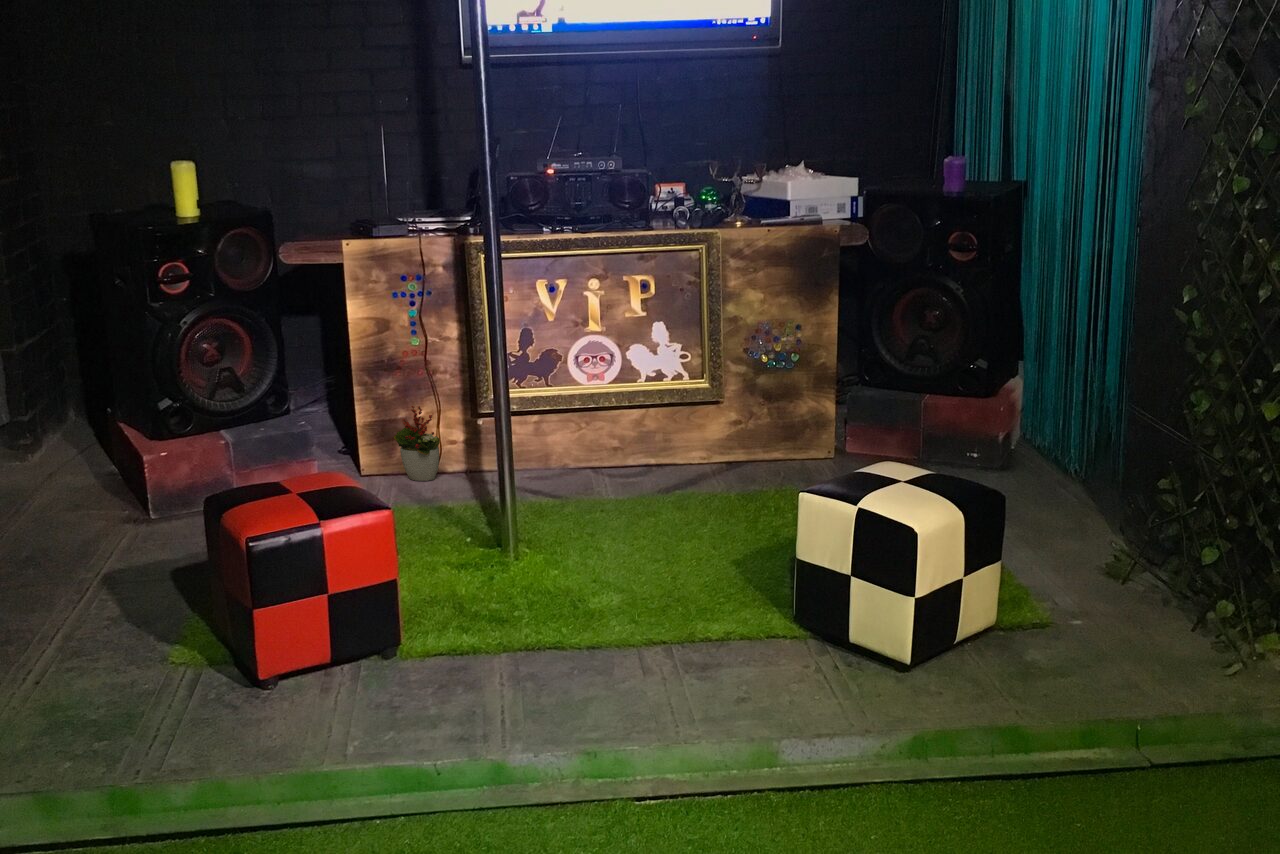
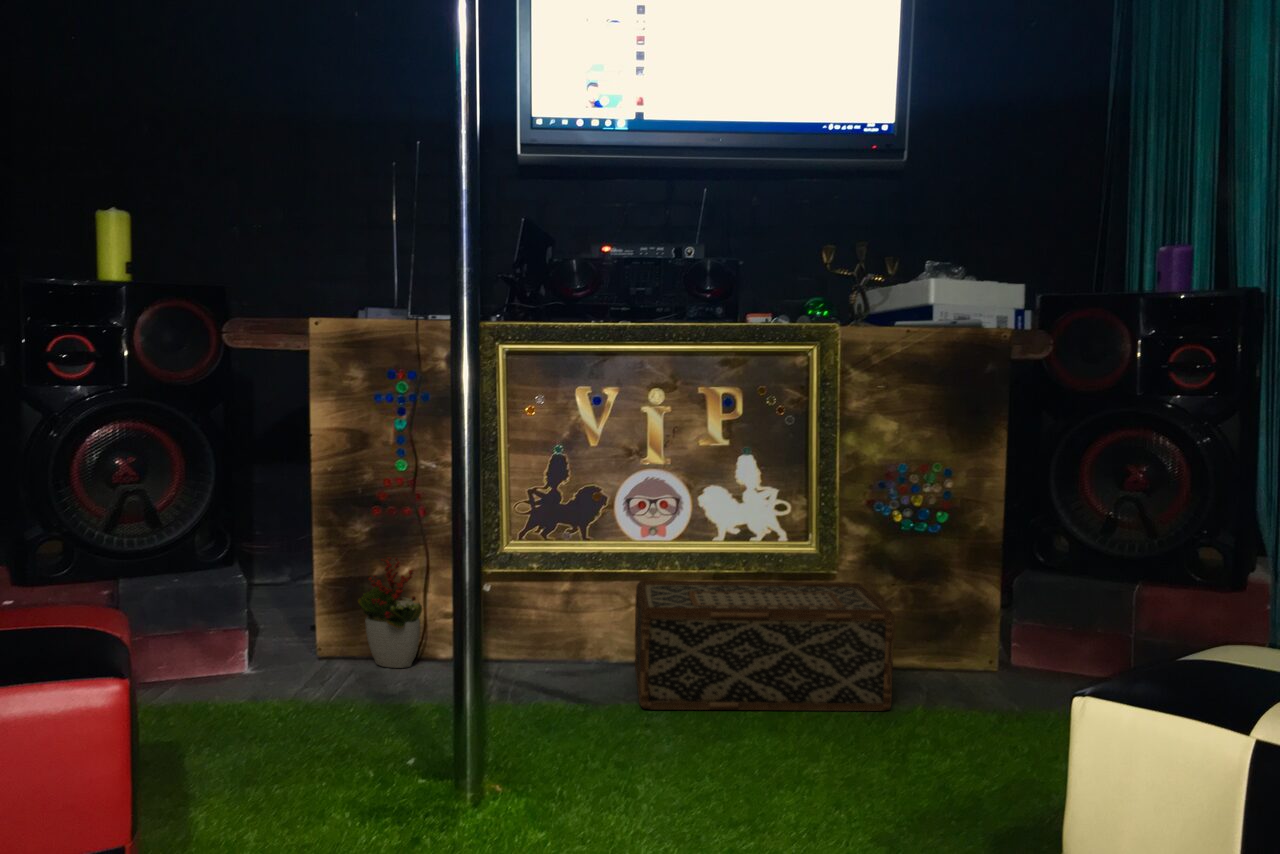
woven basket: none [586,406,758,499] -> present [635,580,895,711]

